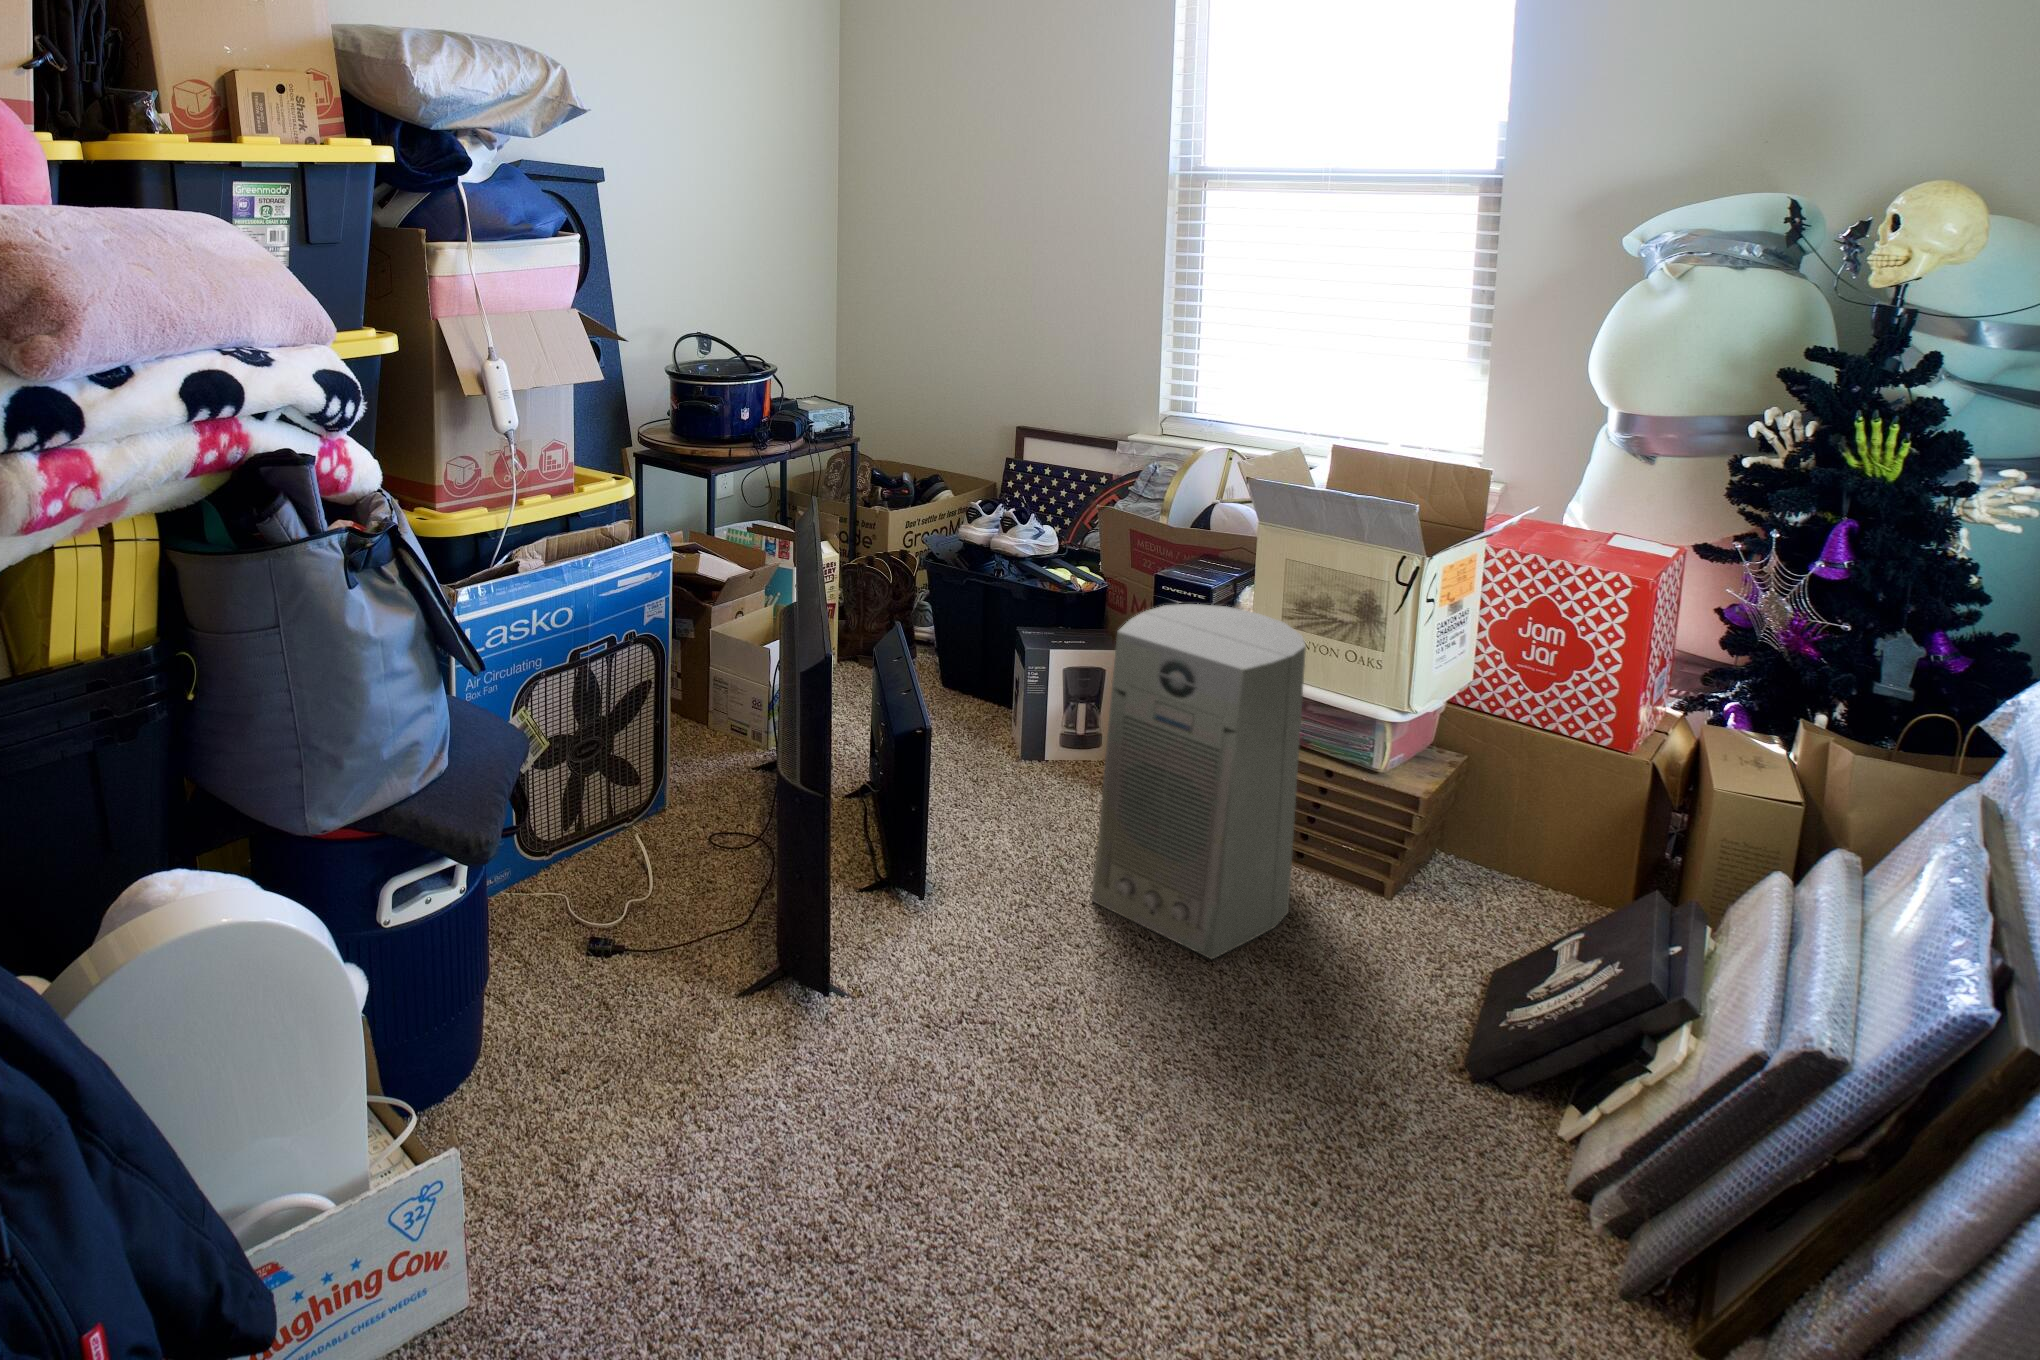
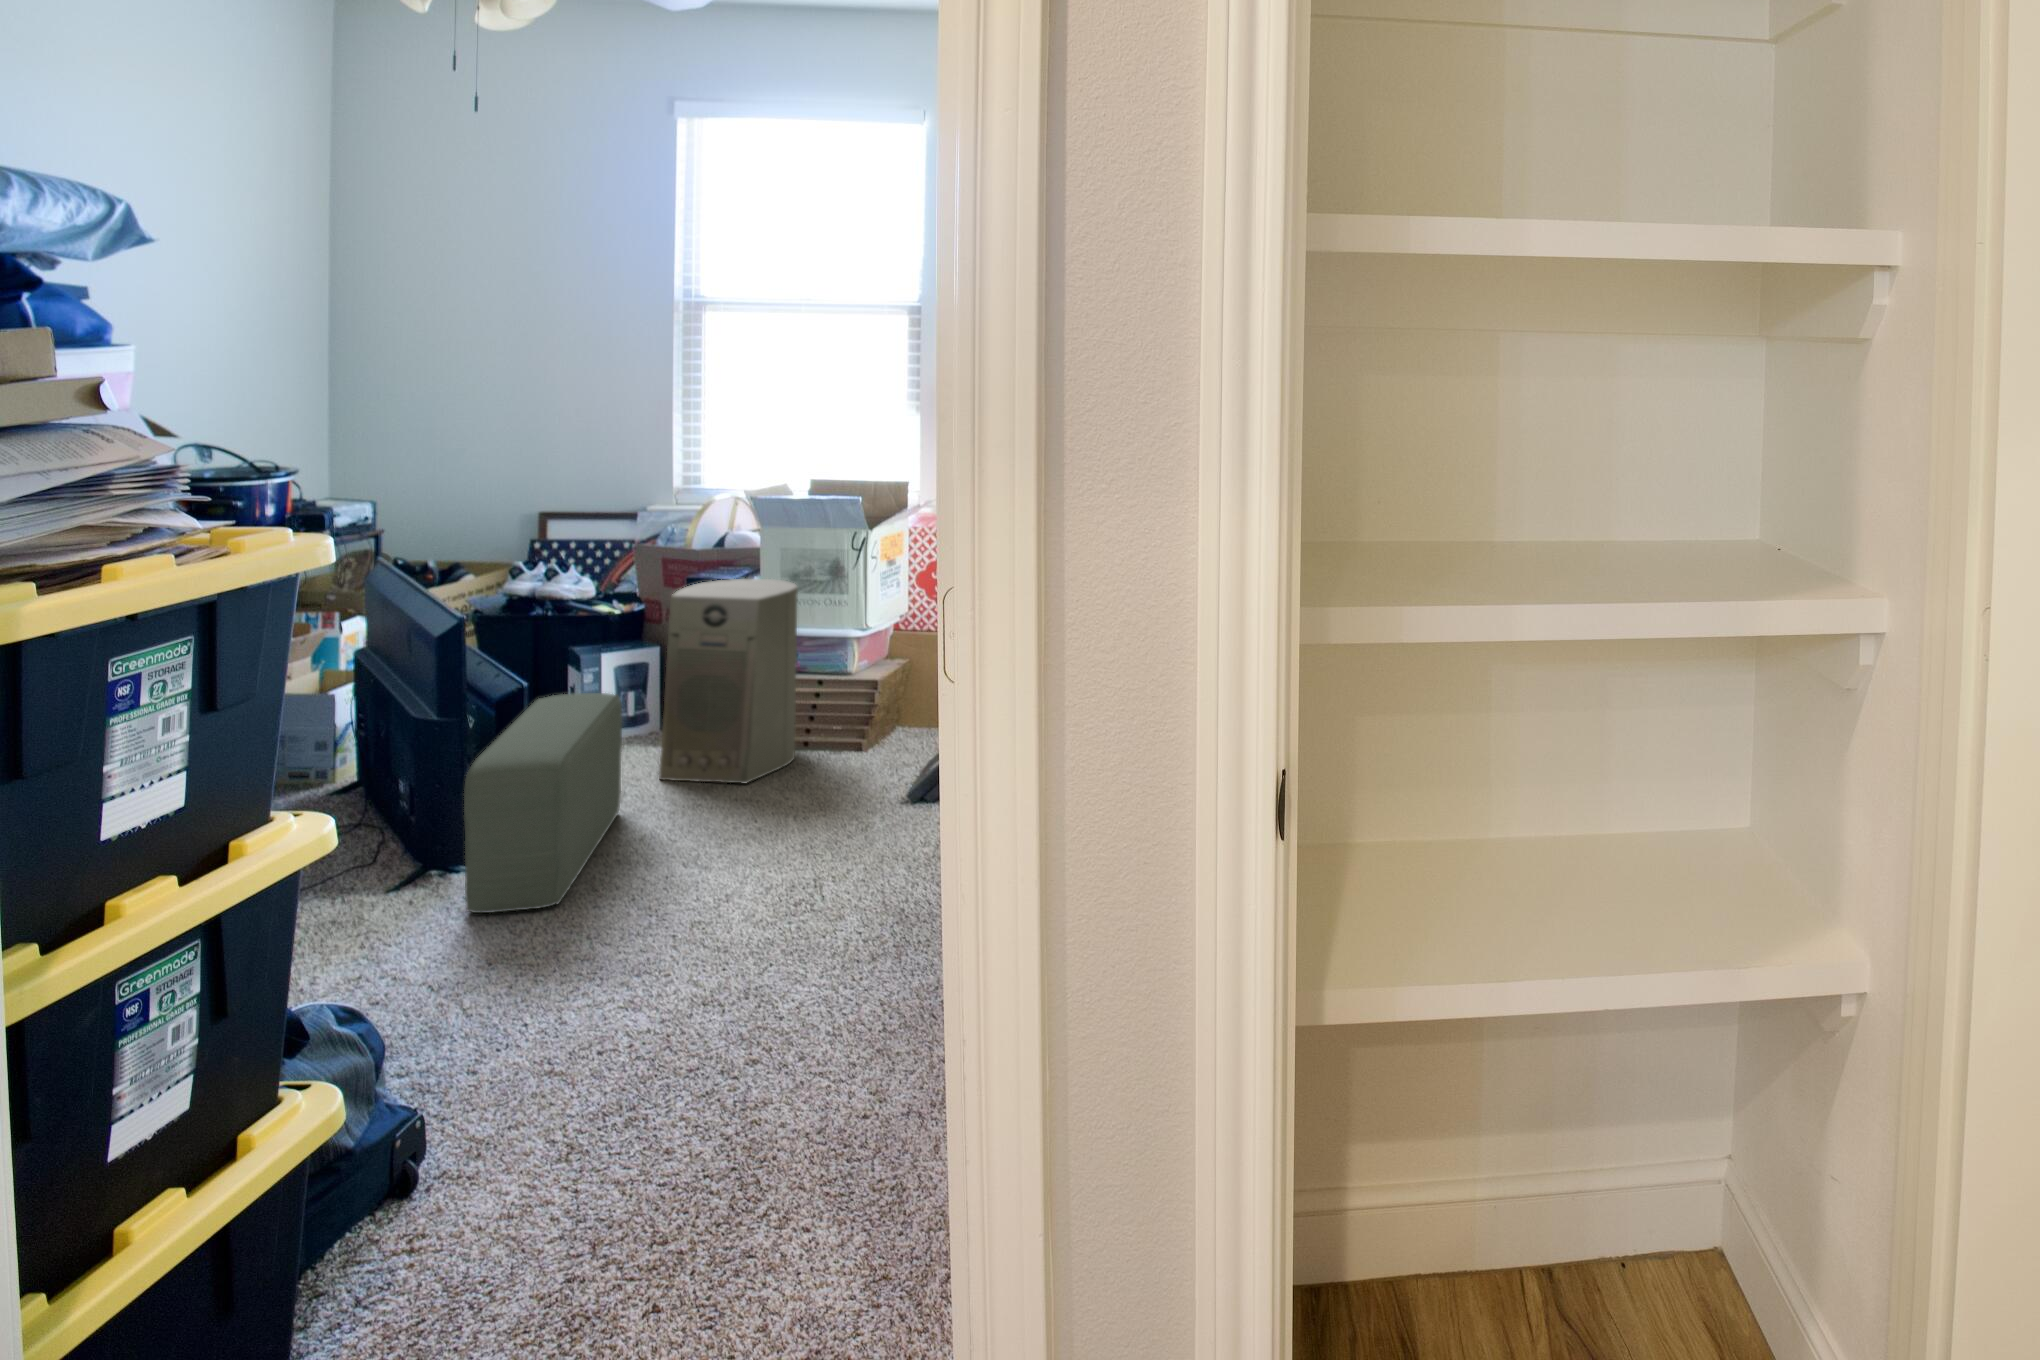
pouf: none [752,780,1030,1243] -> present [464,693,622,913]

